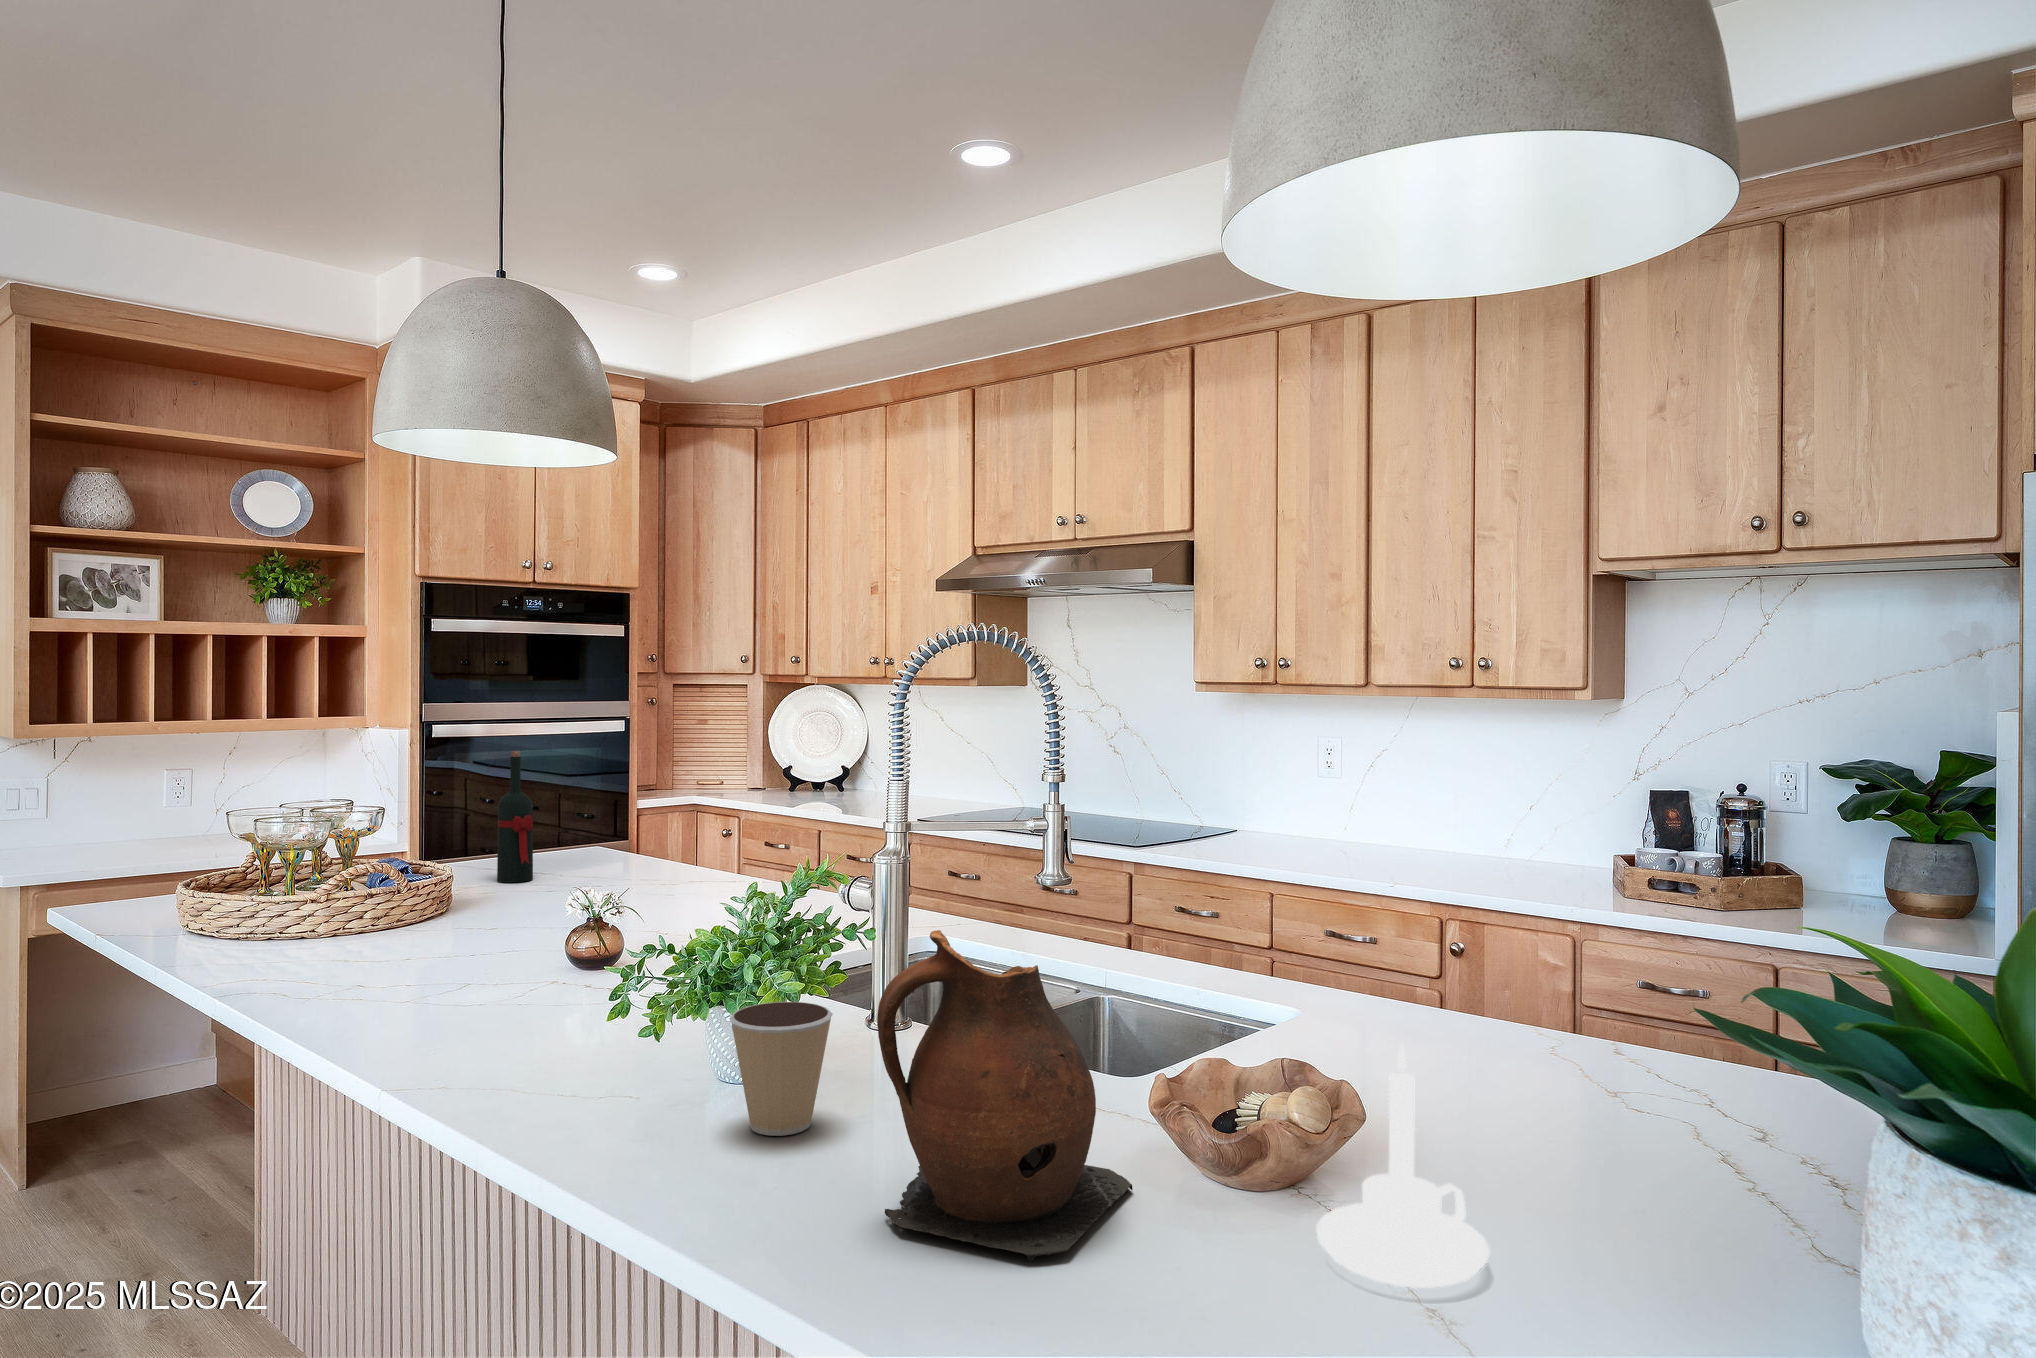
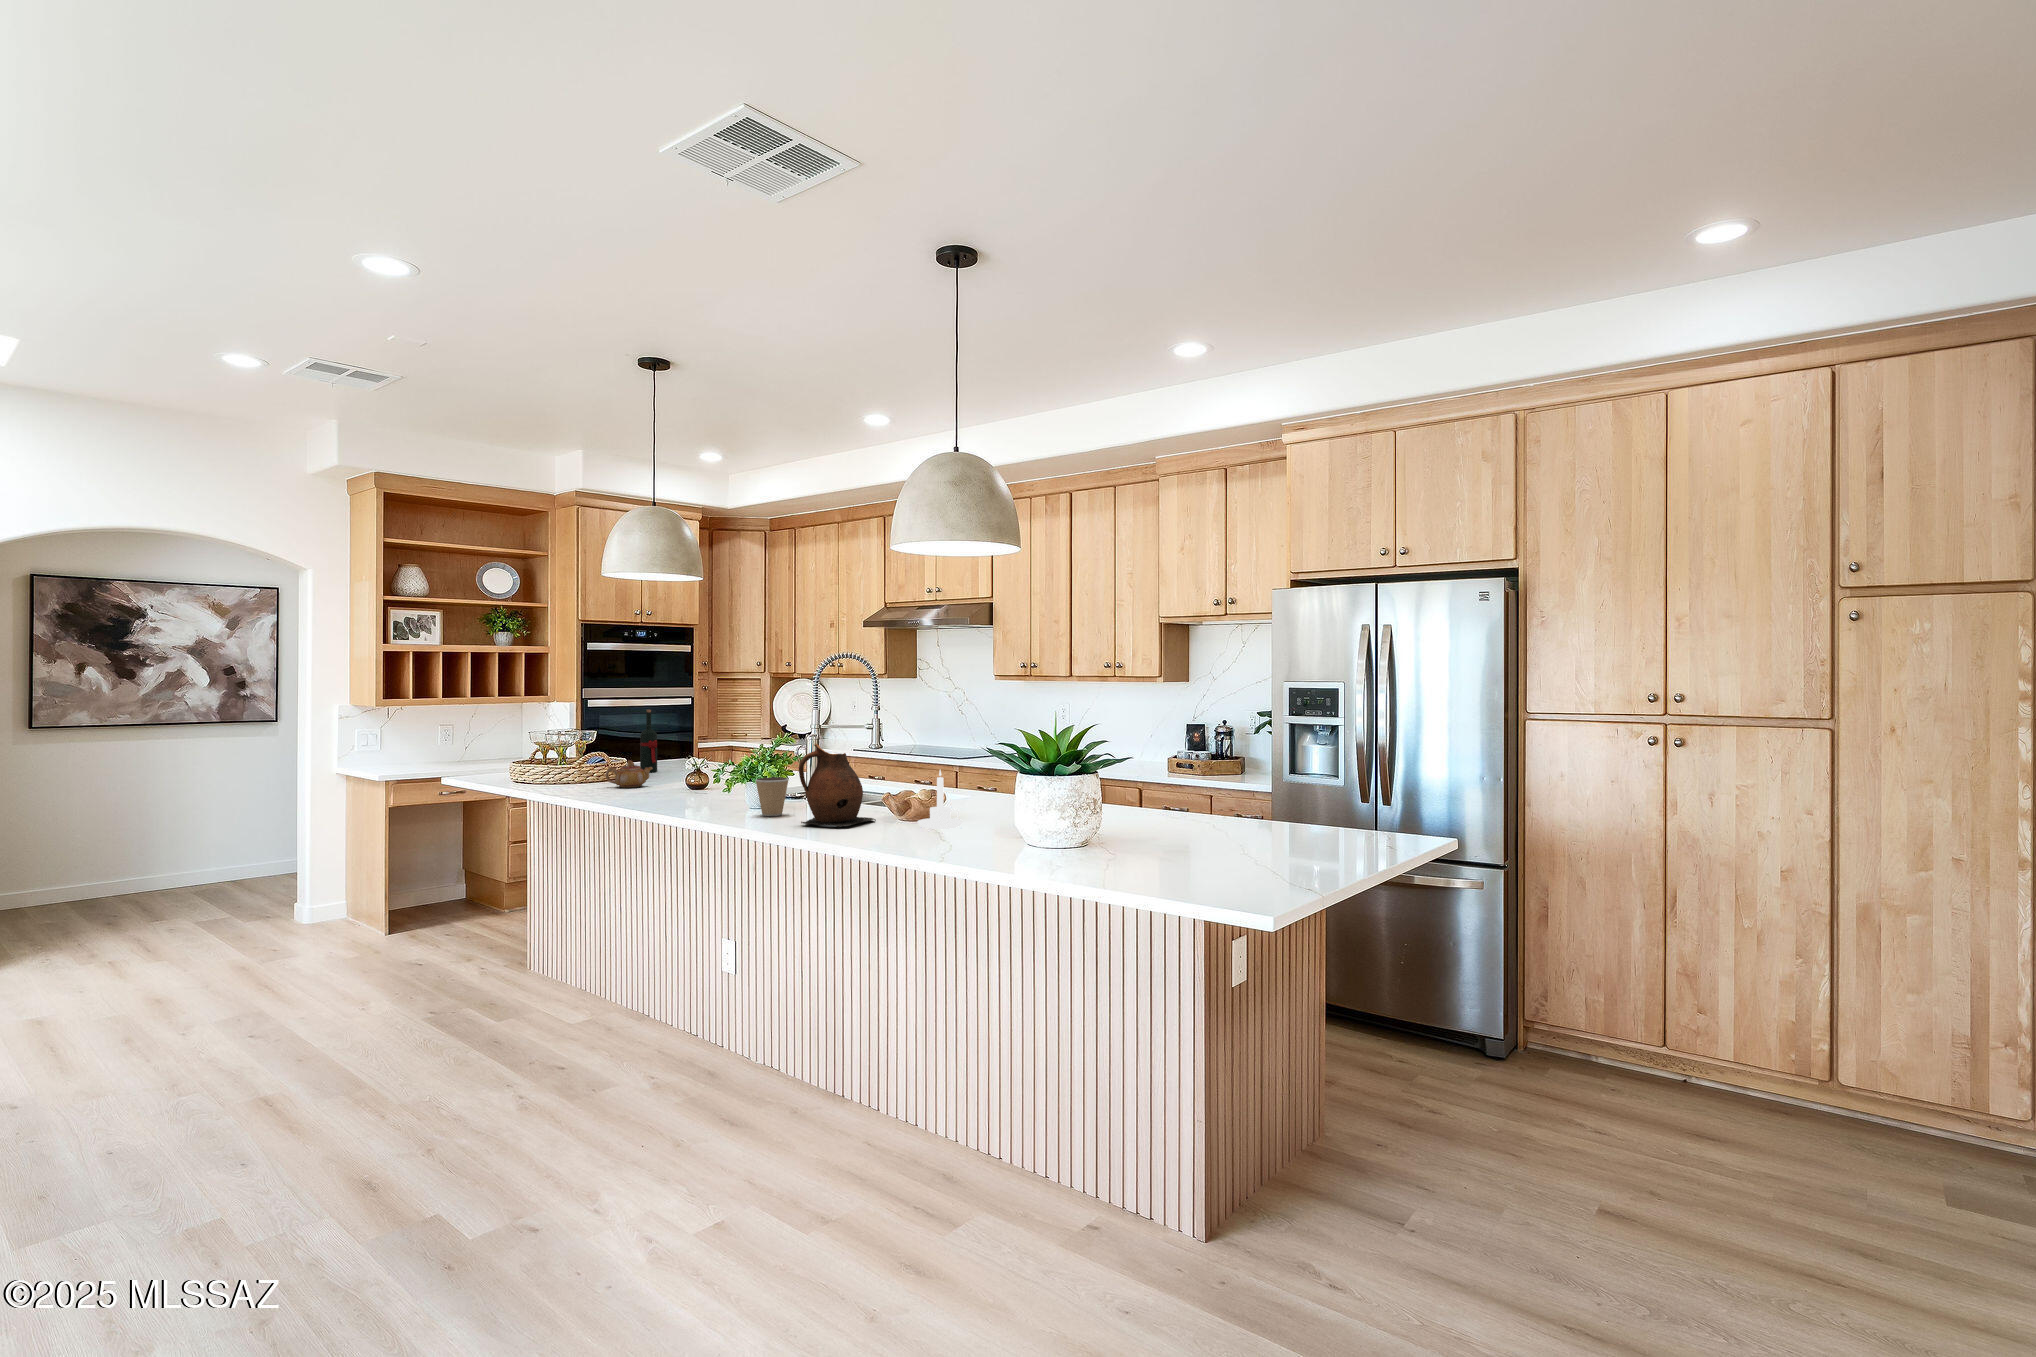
teapot: none [385,881,497,947] -> present [605,760,653,788]

